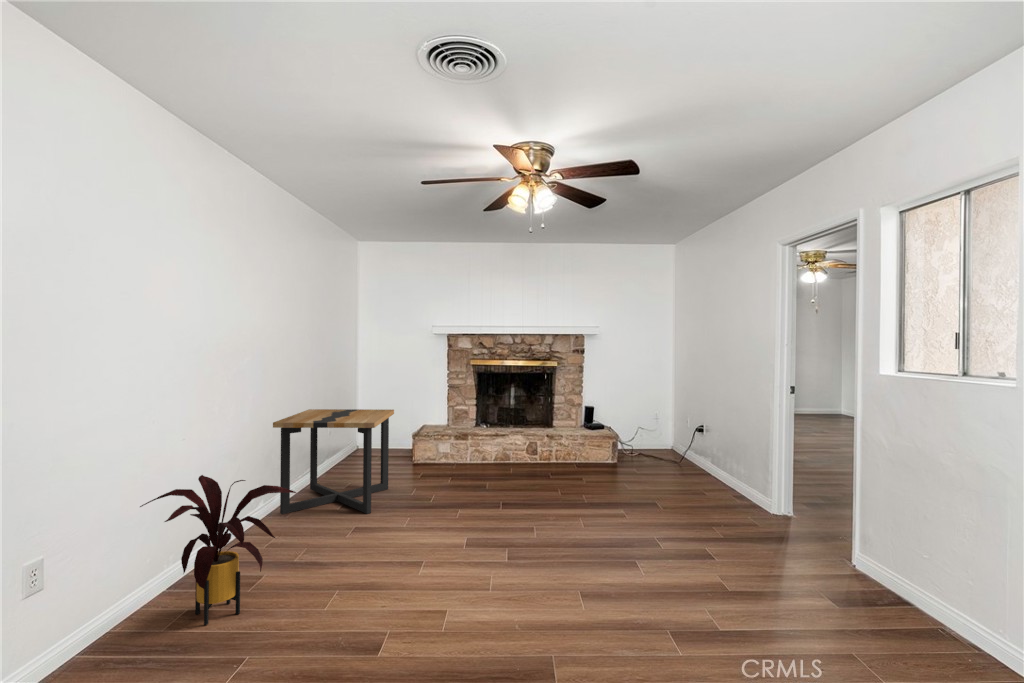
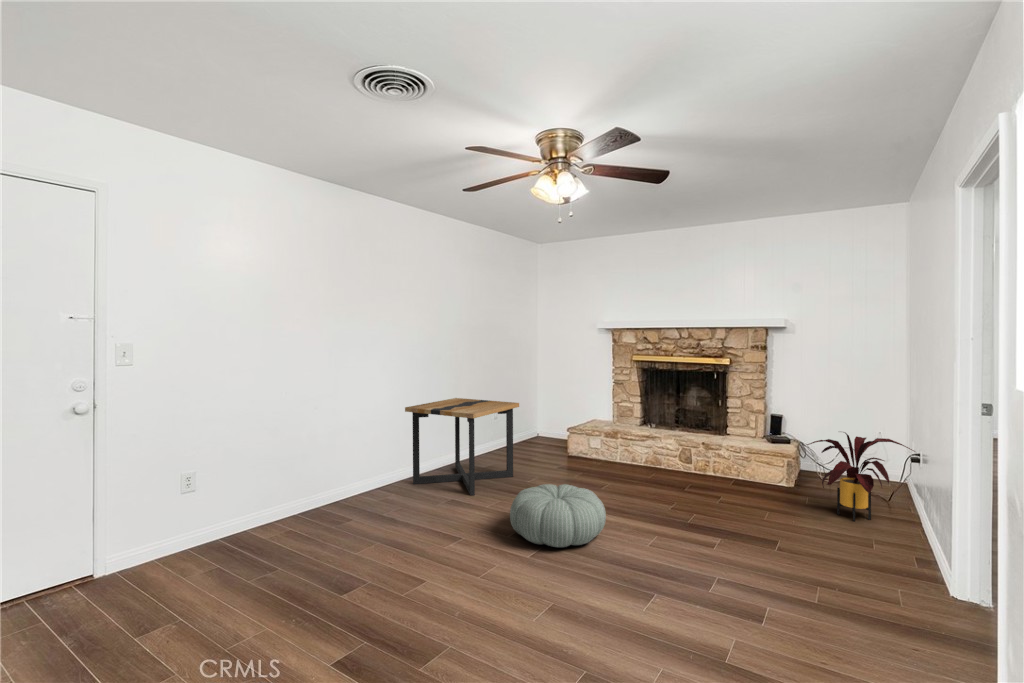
house plant: present [140,475,296,625] -> present [807,432,915,521]
pouf: none [451,484,545,544] -> present [510,484,606,547]

